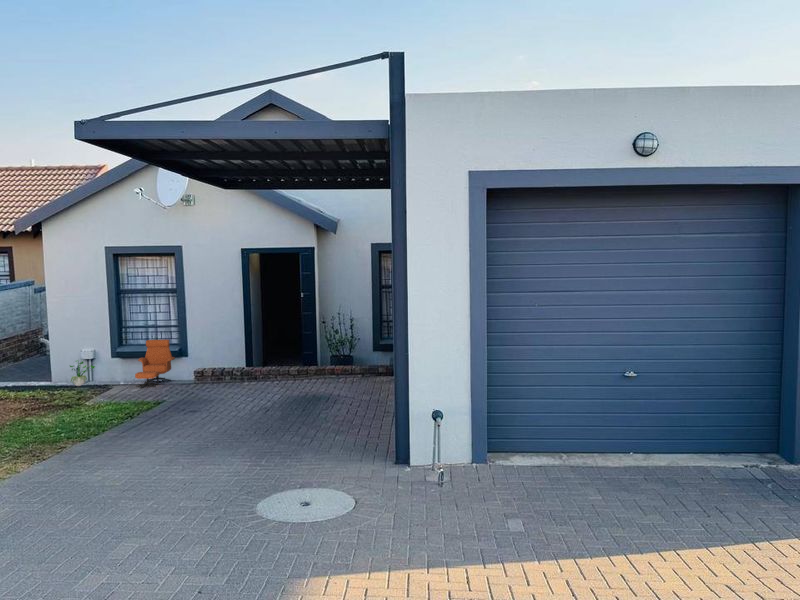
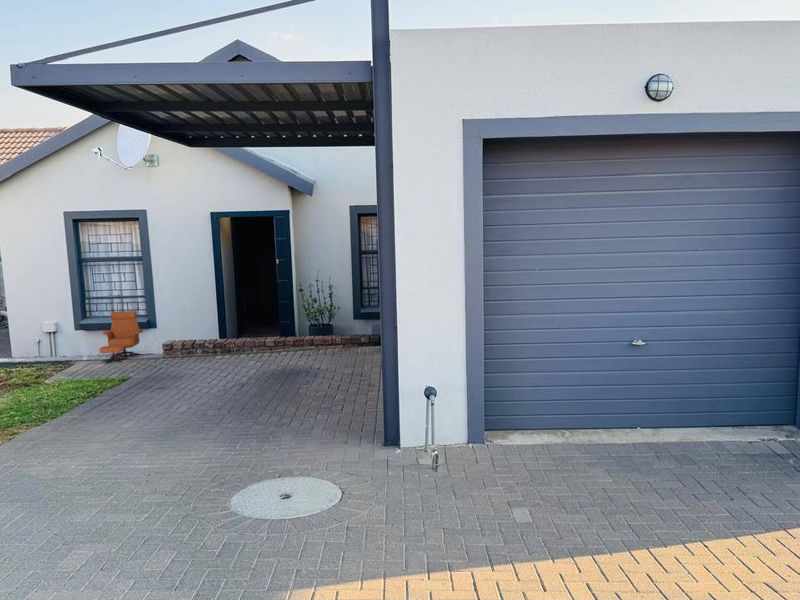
potted plant: present [70,360,95,386] -> none [28,328,59,362]

